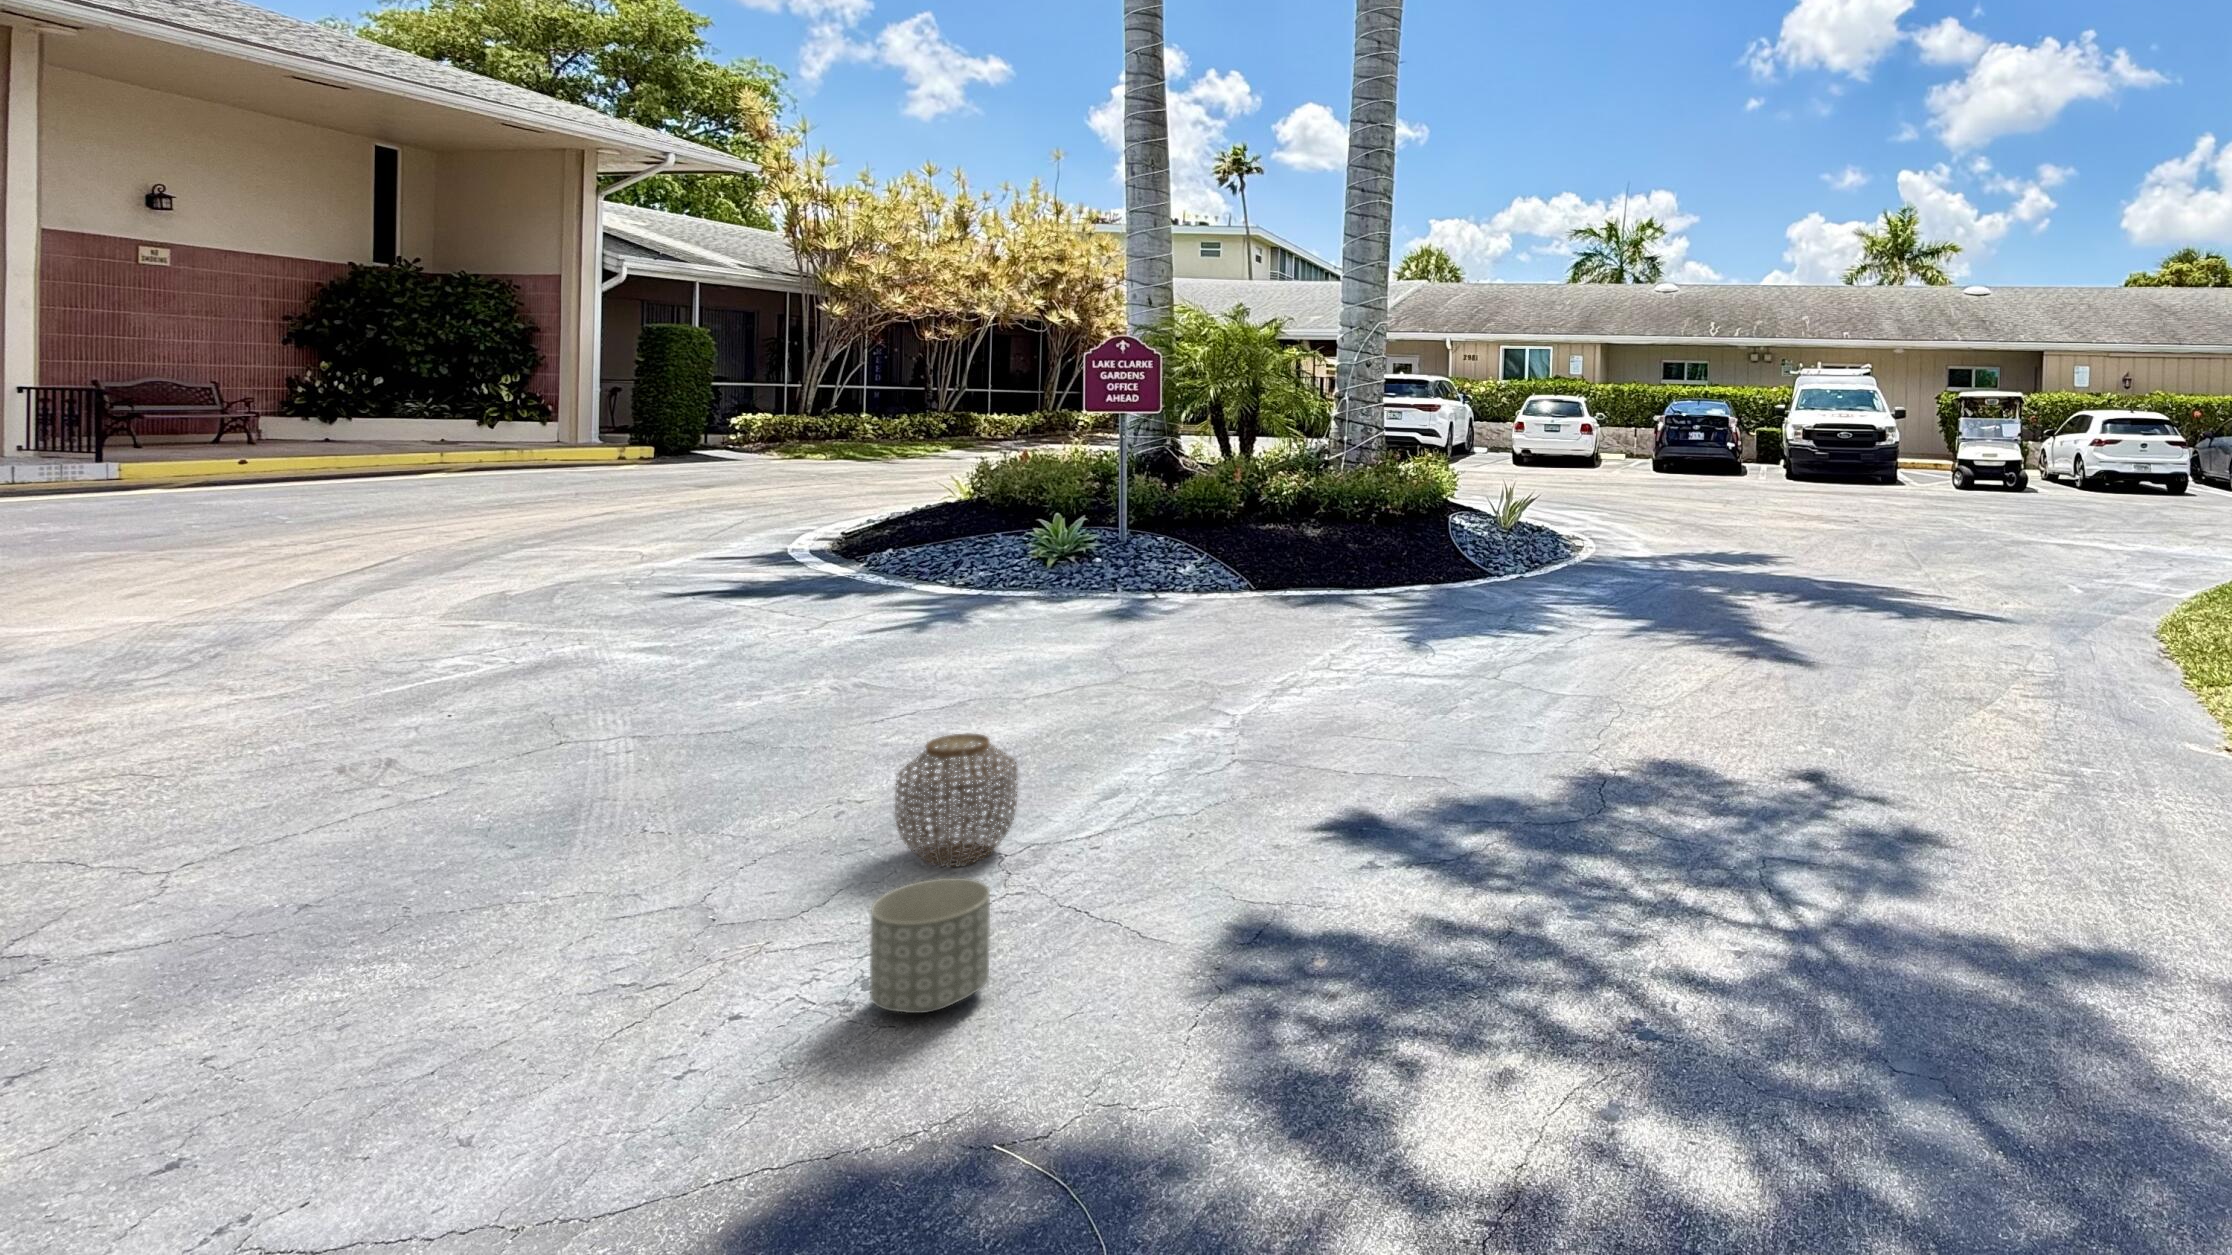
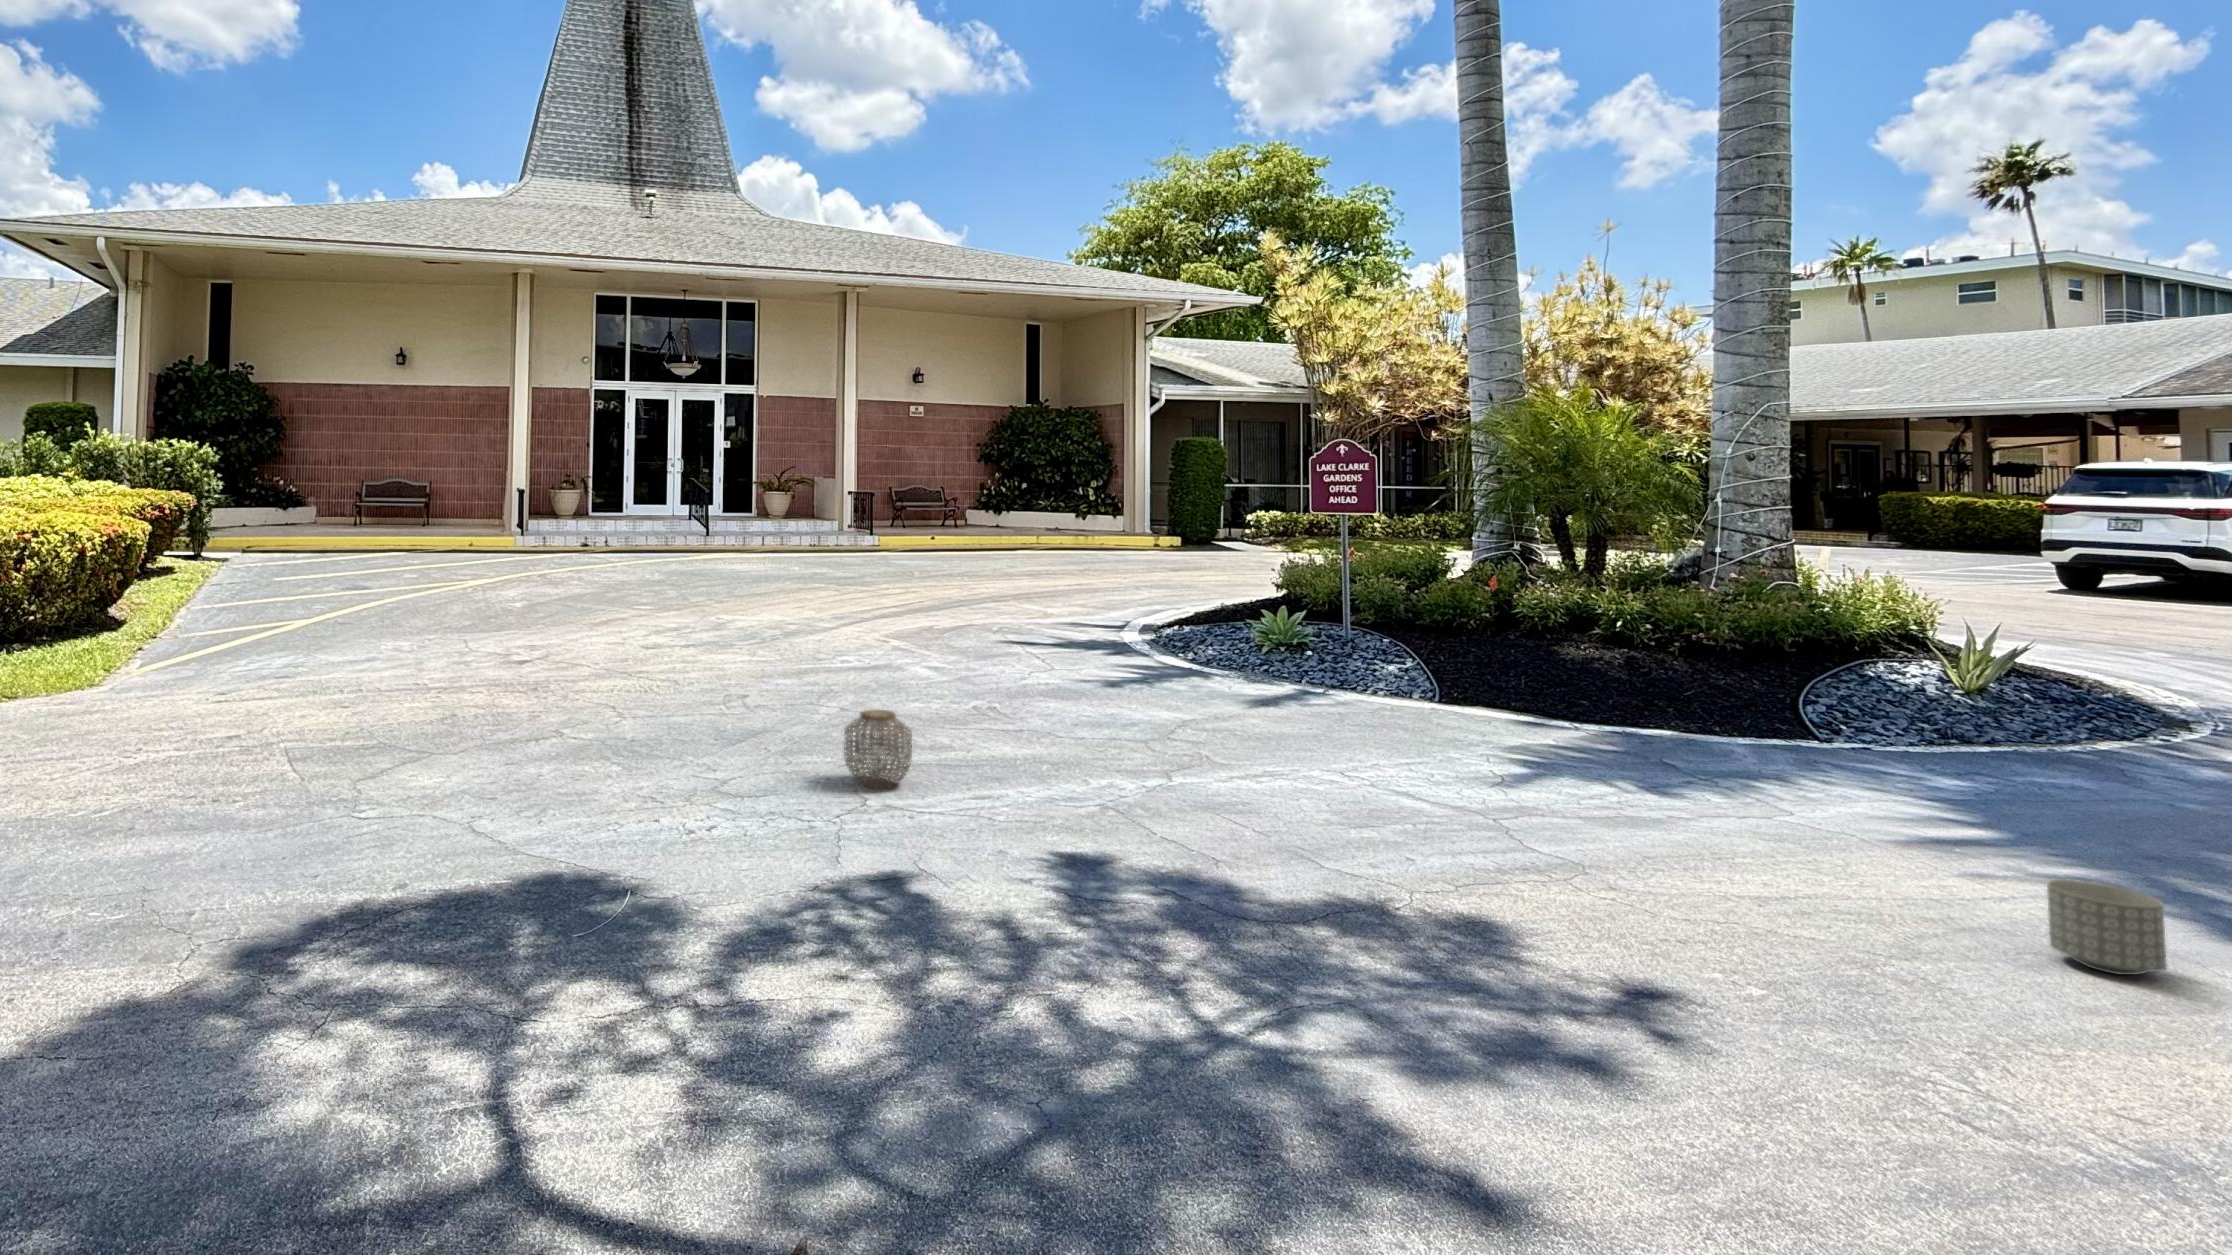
planter: present [870,878,990,1013] -> present [2047,880,2167,975]

